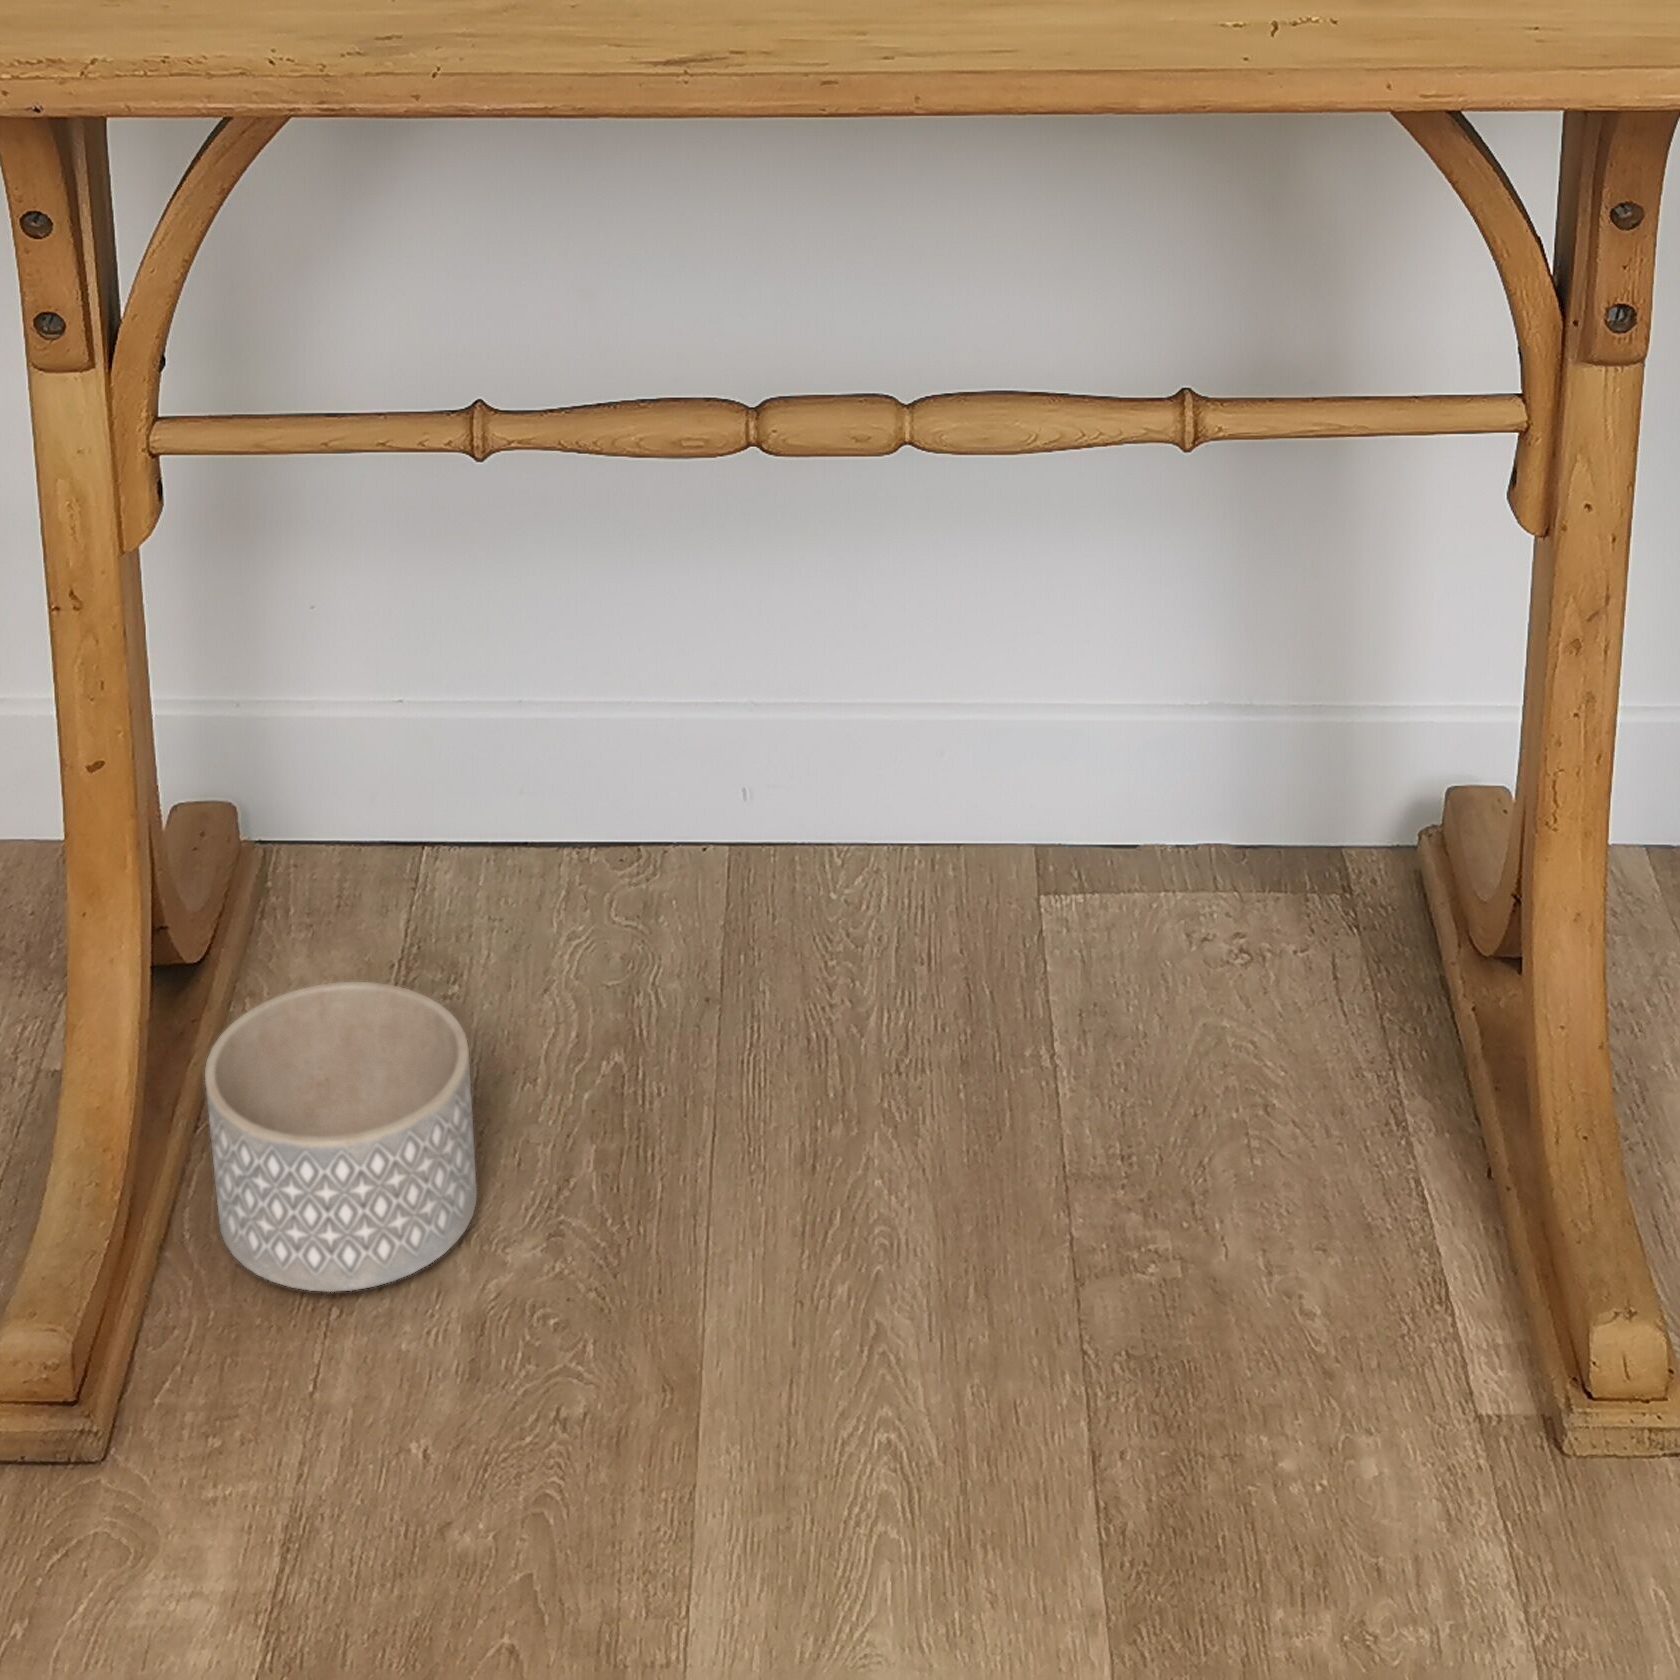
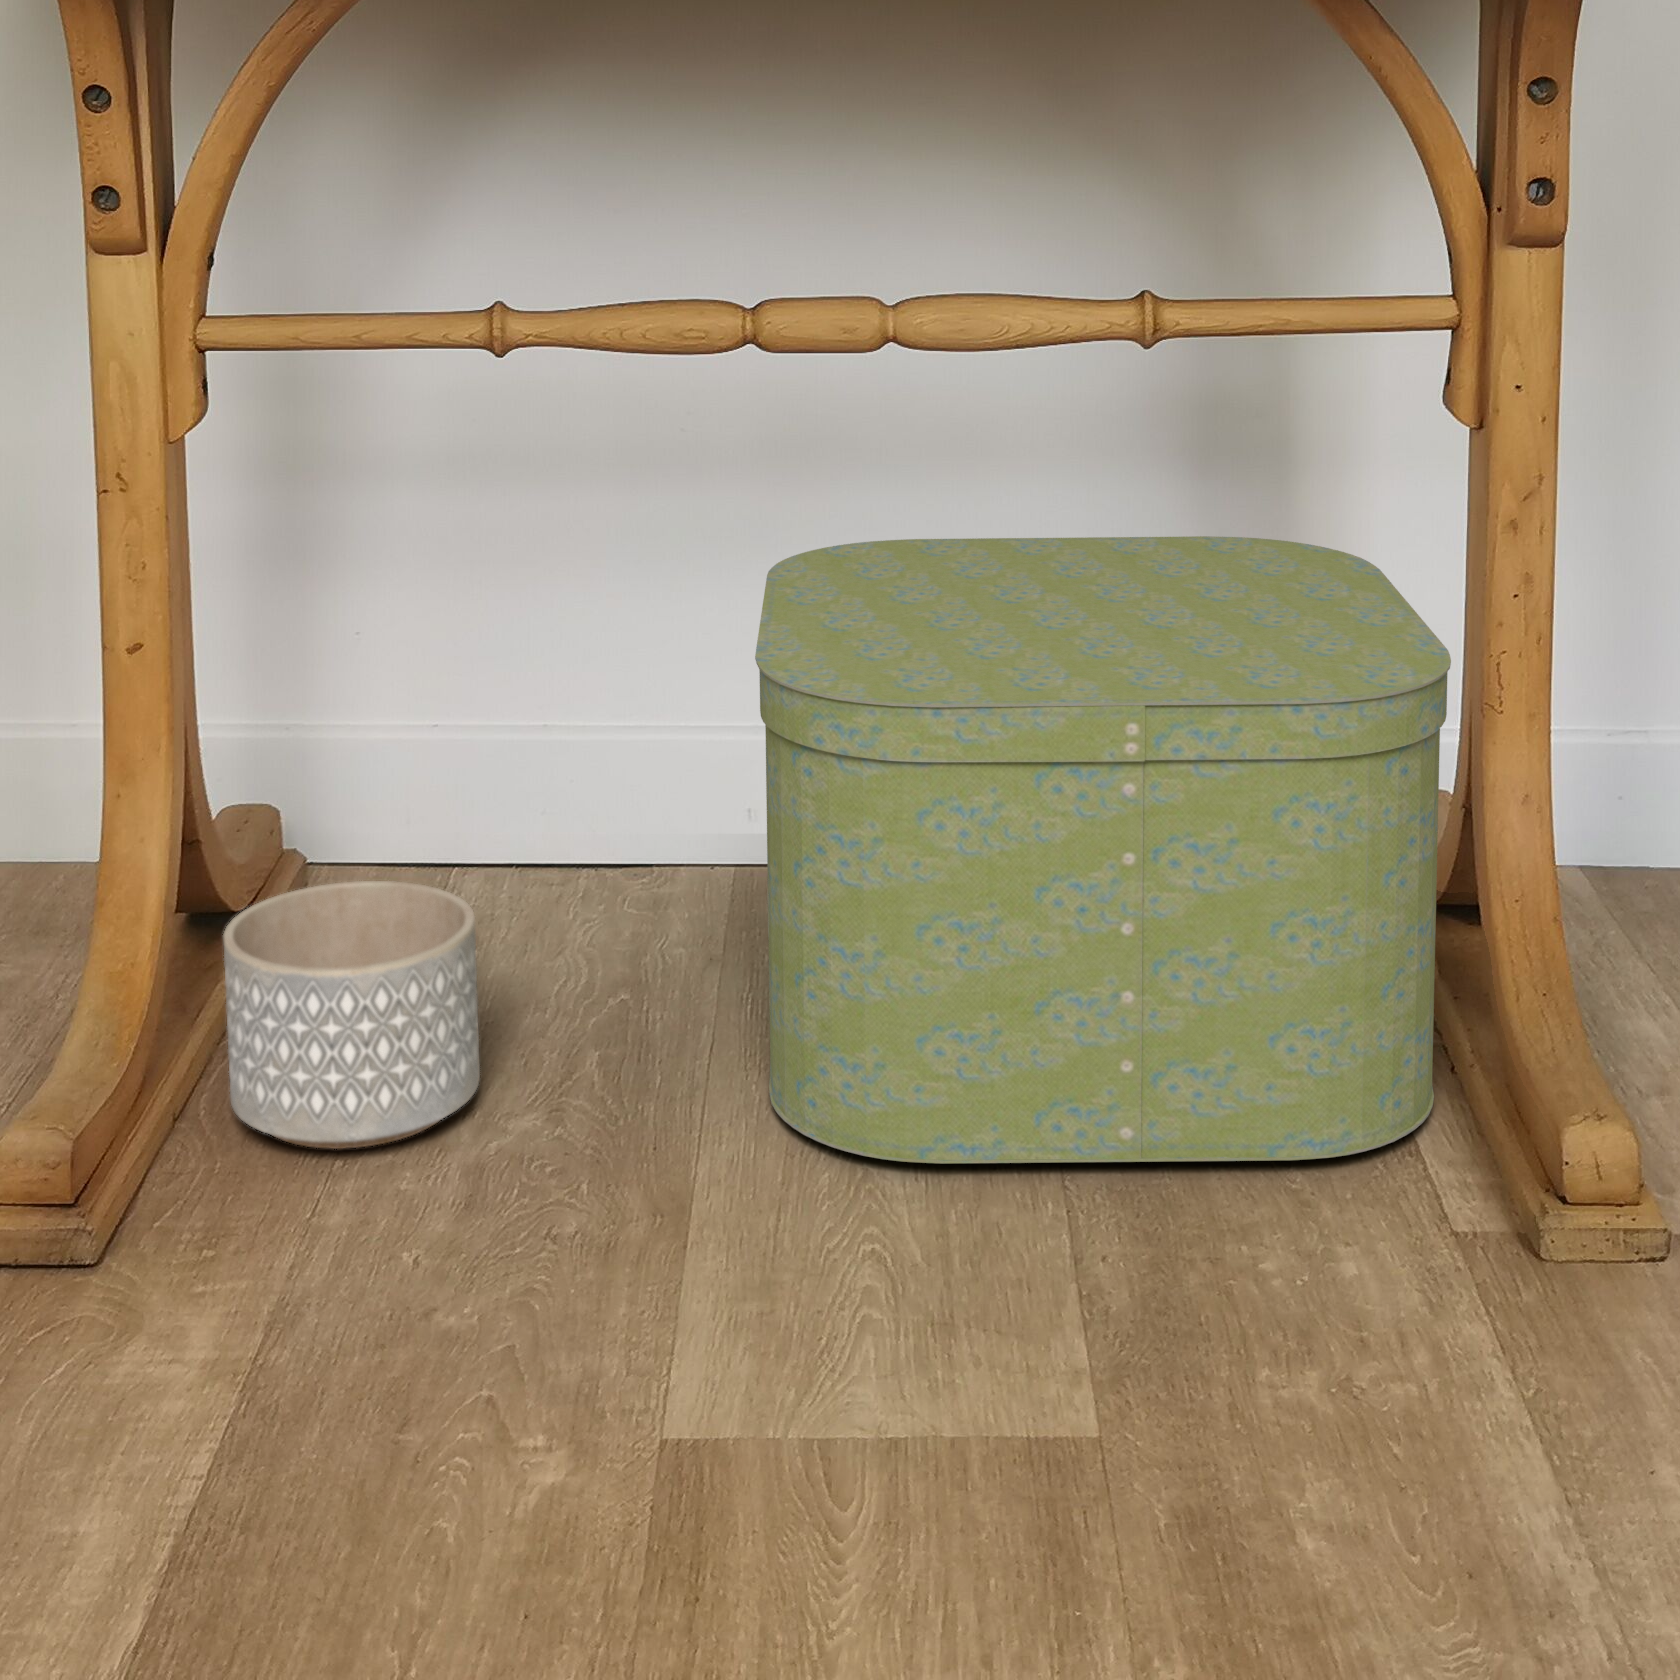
storage box: none [767,544,1516,1322] -> present [755,536,1451,1163]

